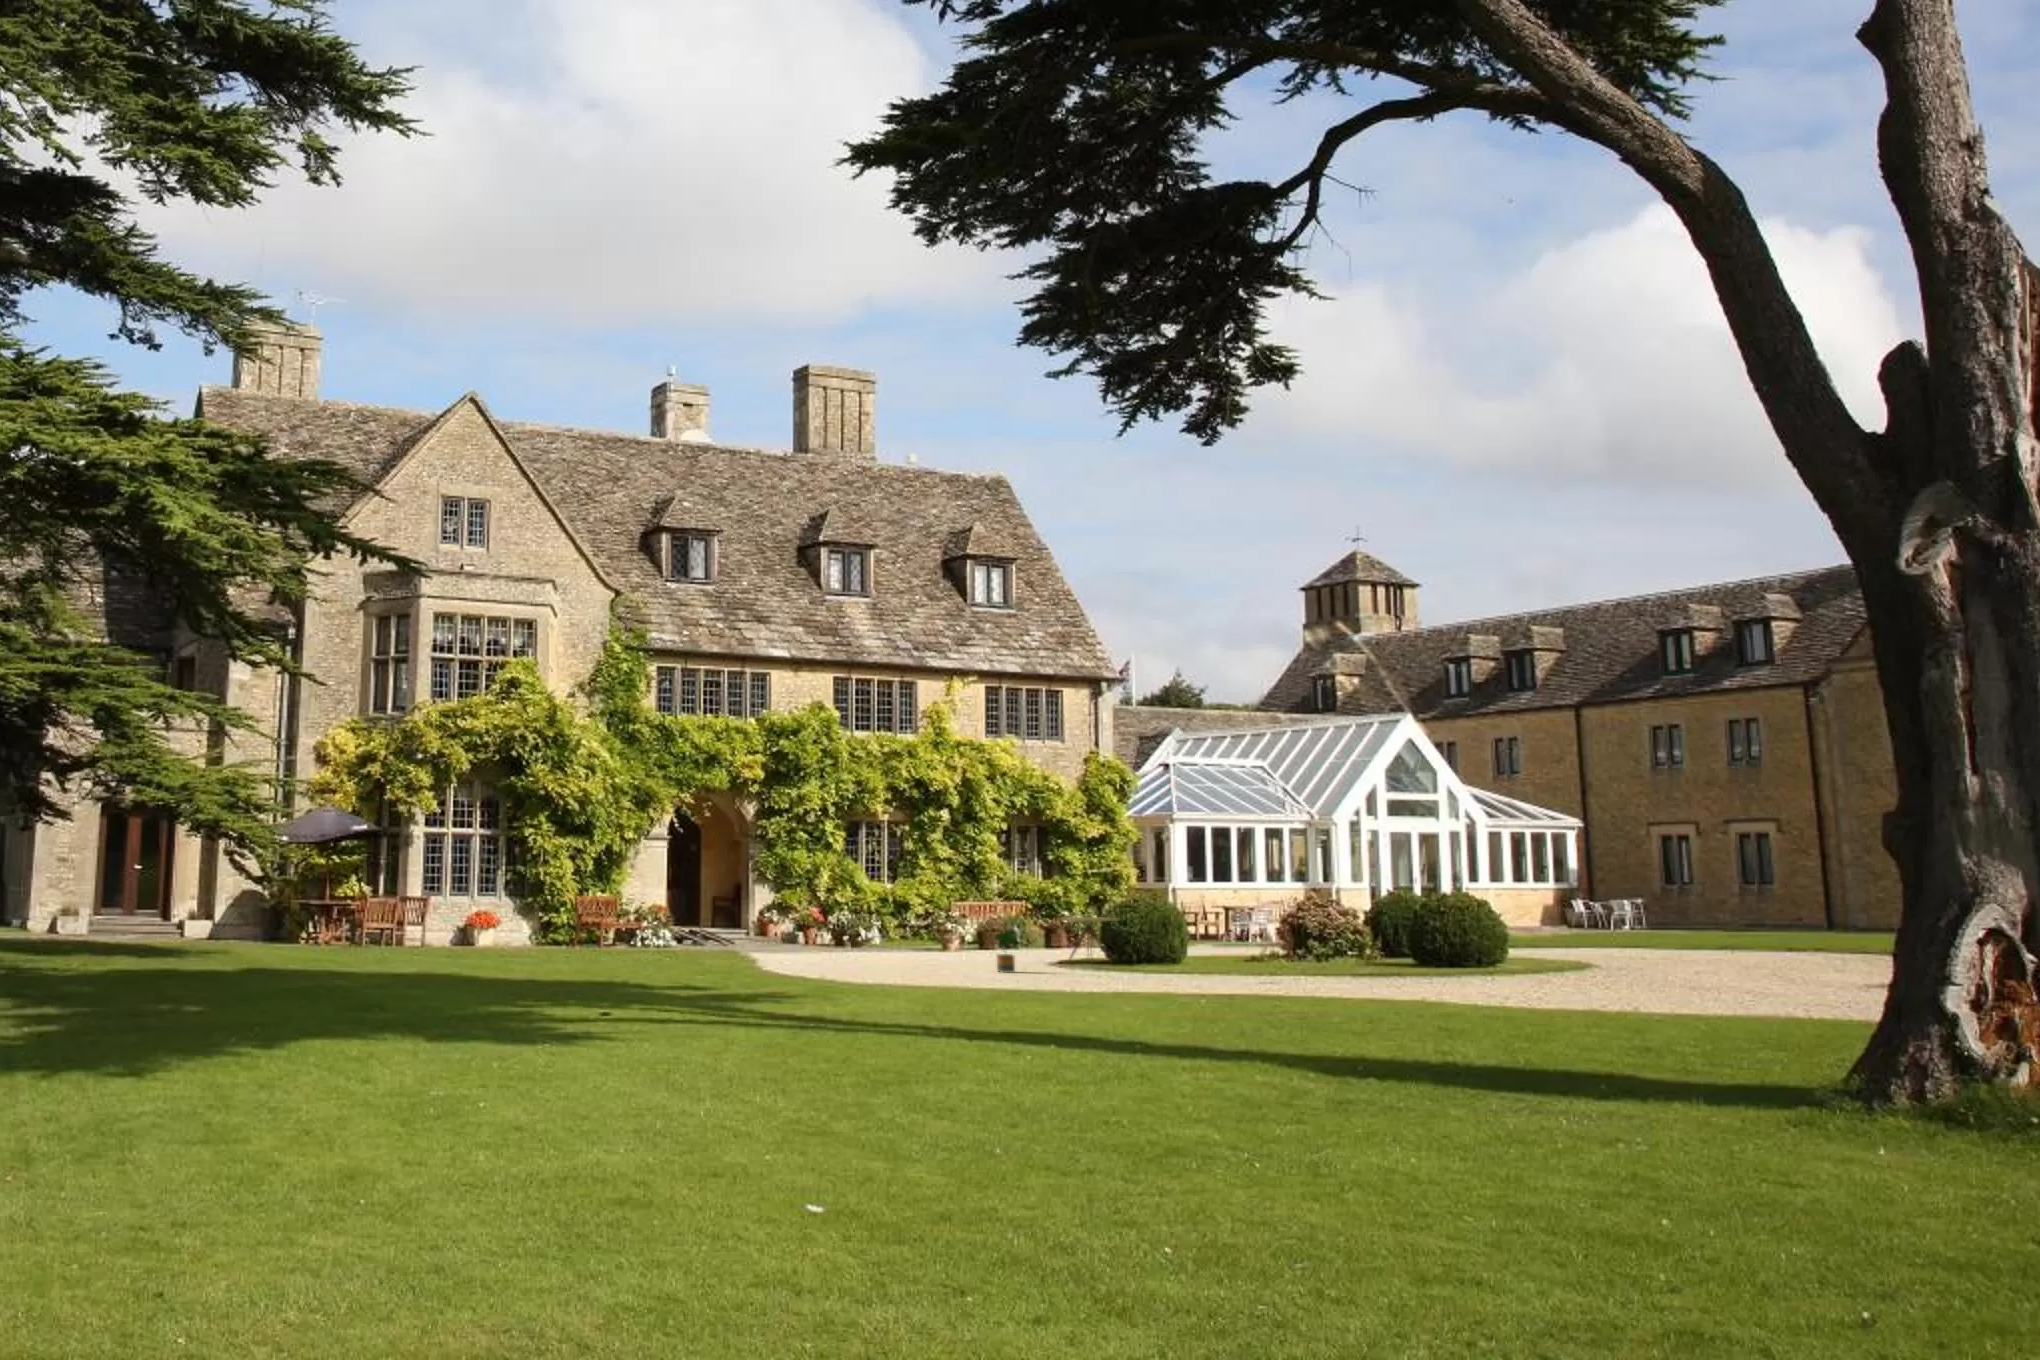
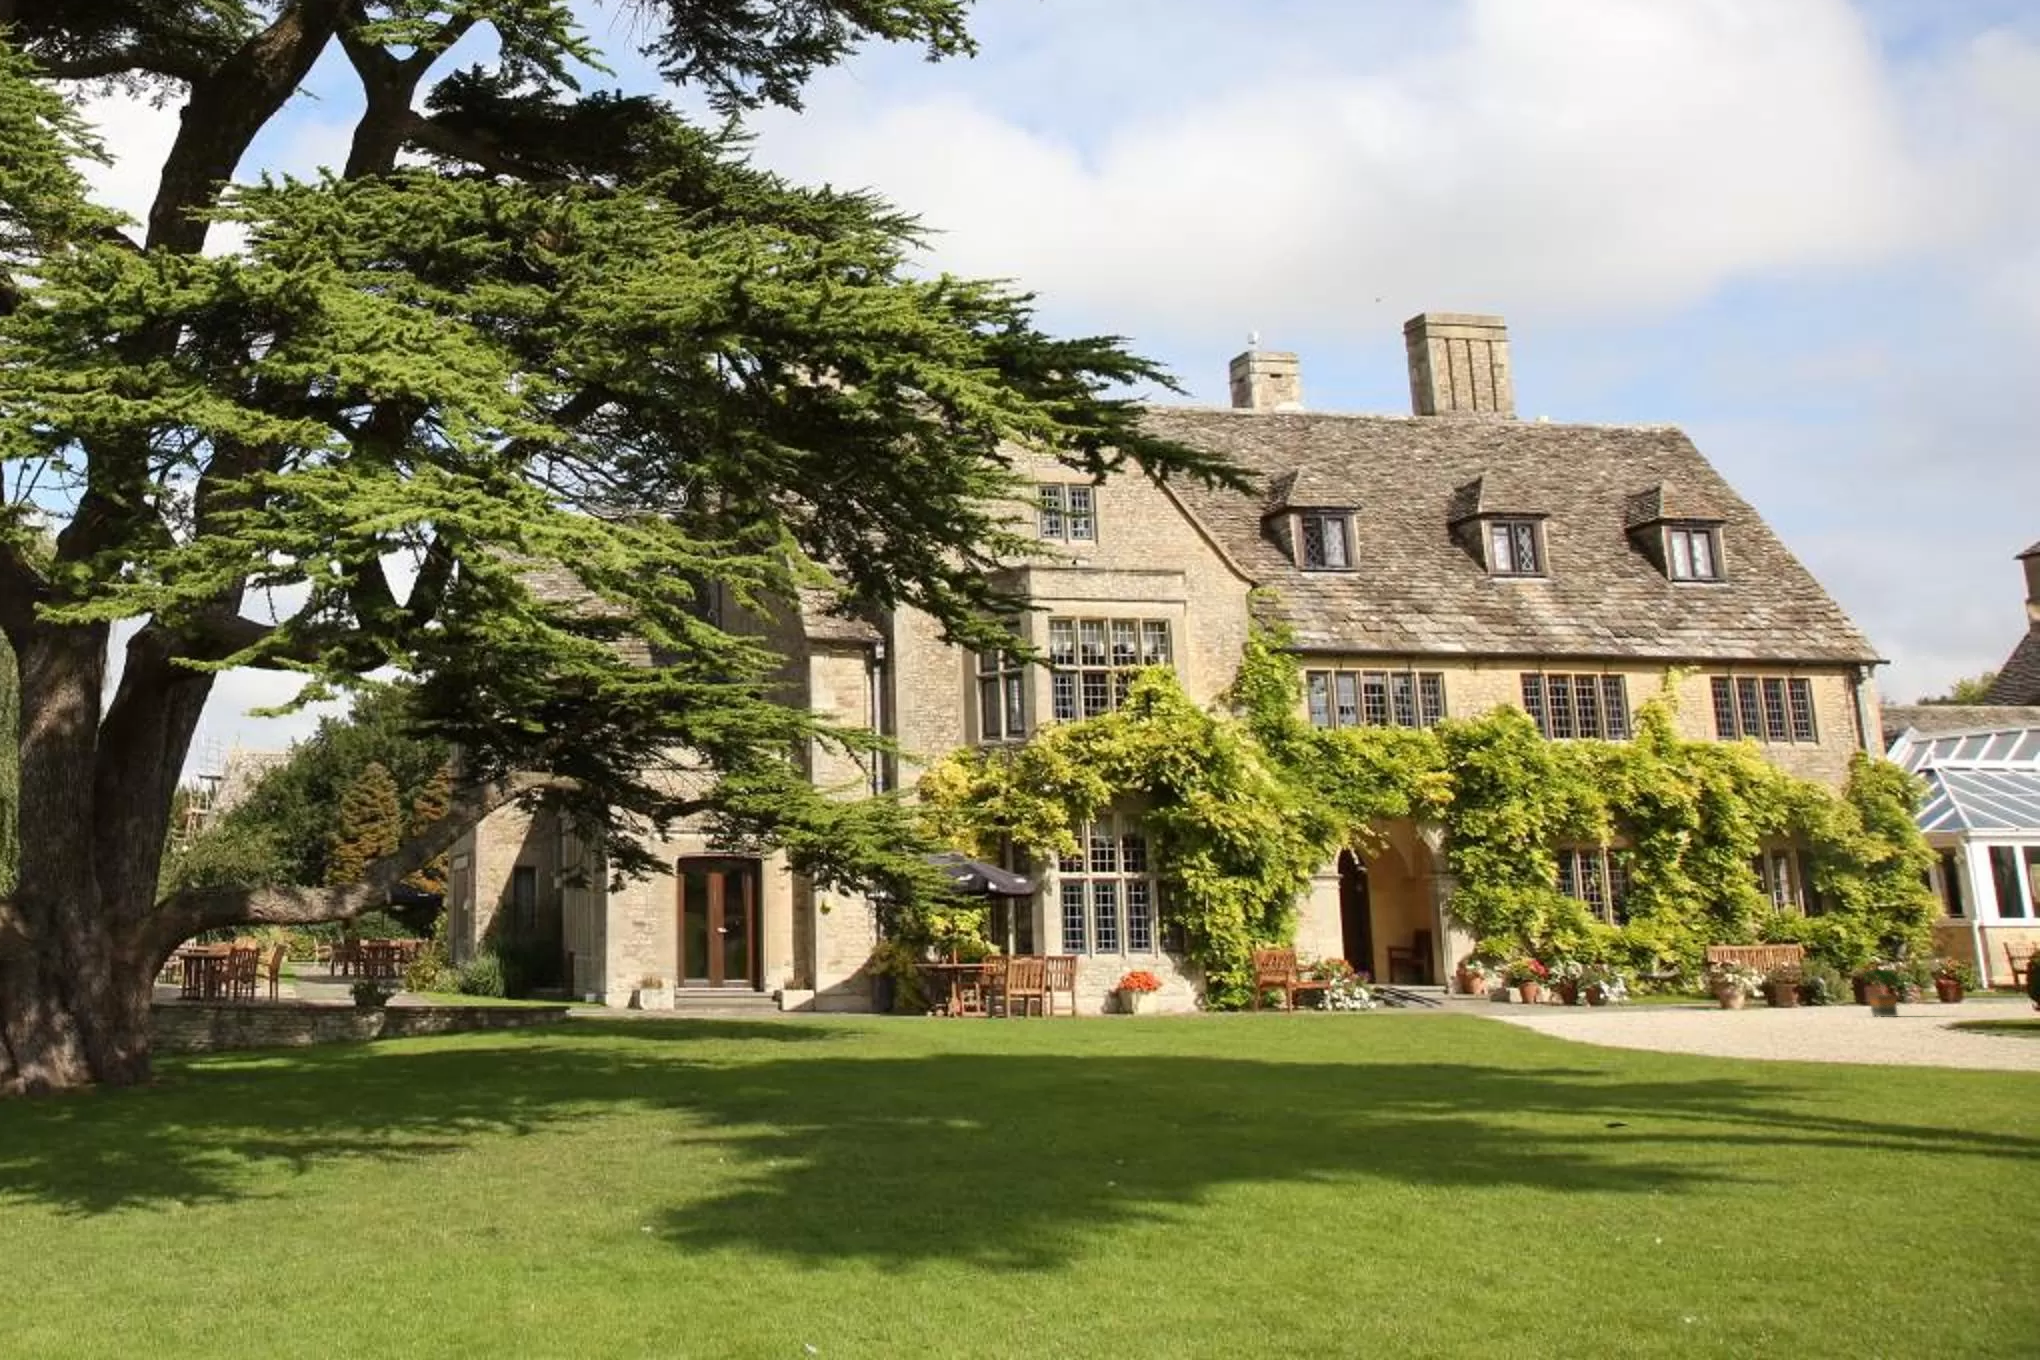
round table: present [1059,917,1119,962] -> none [1917,950,2008,1009]

